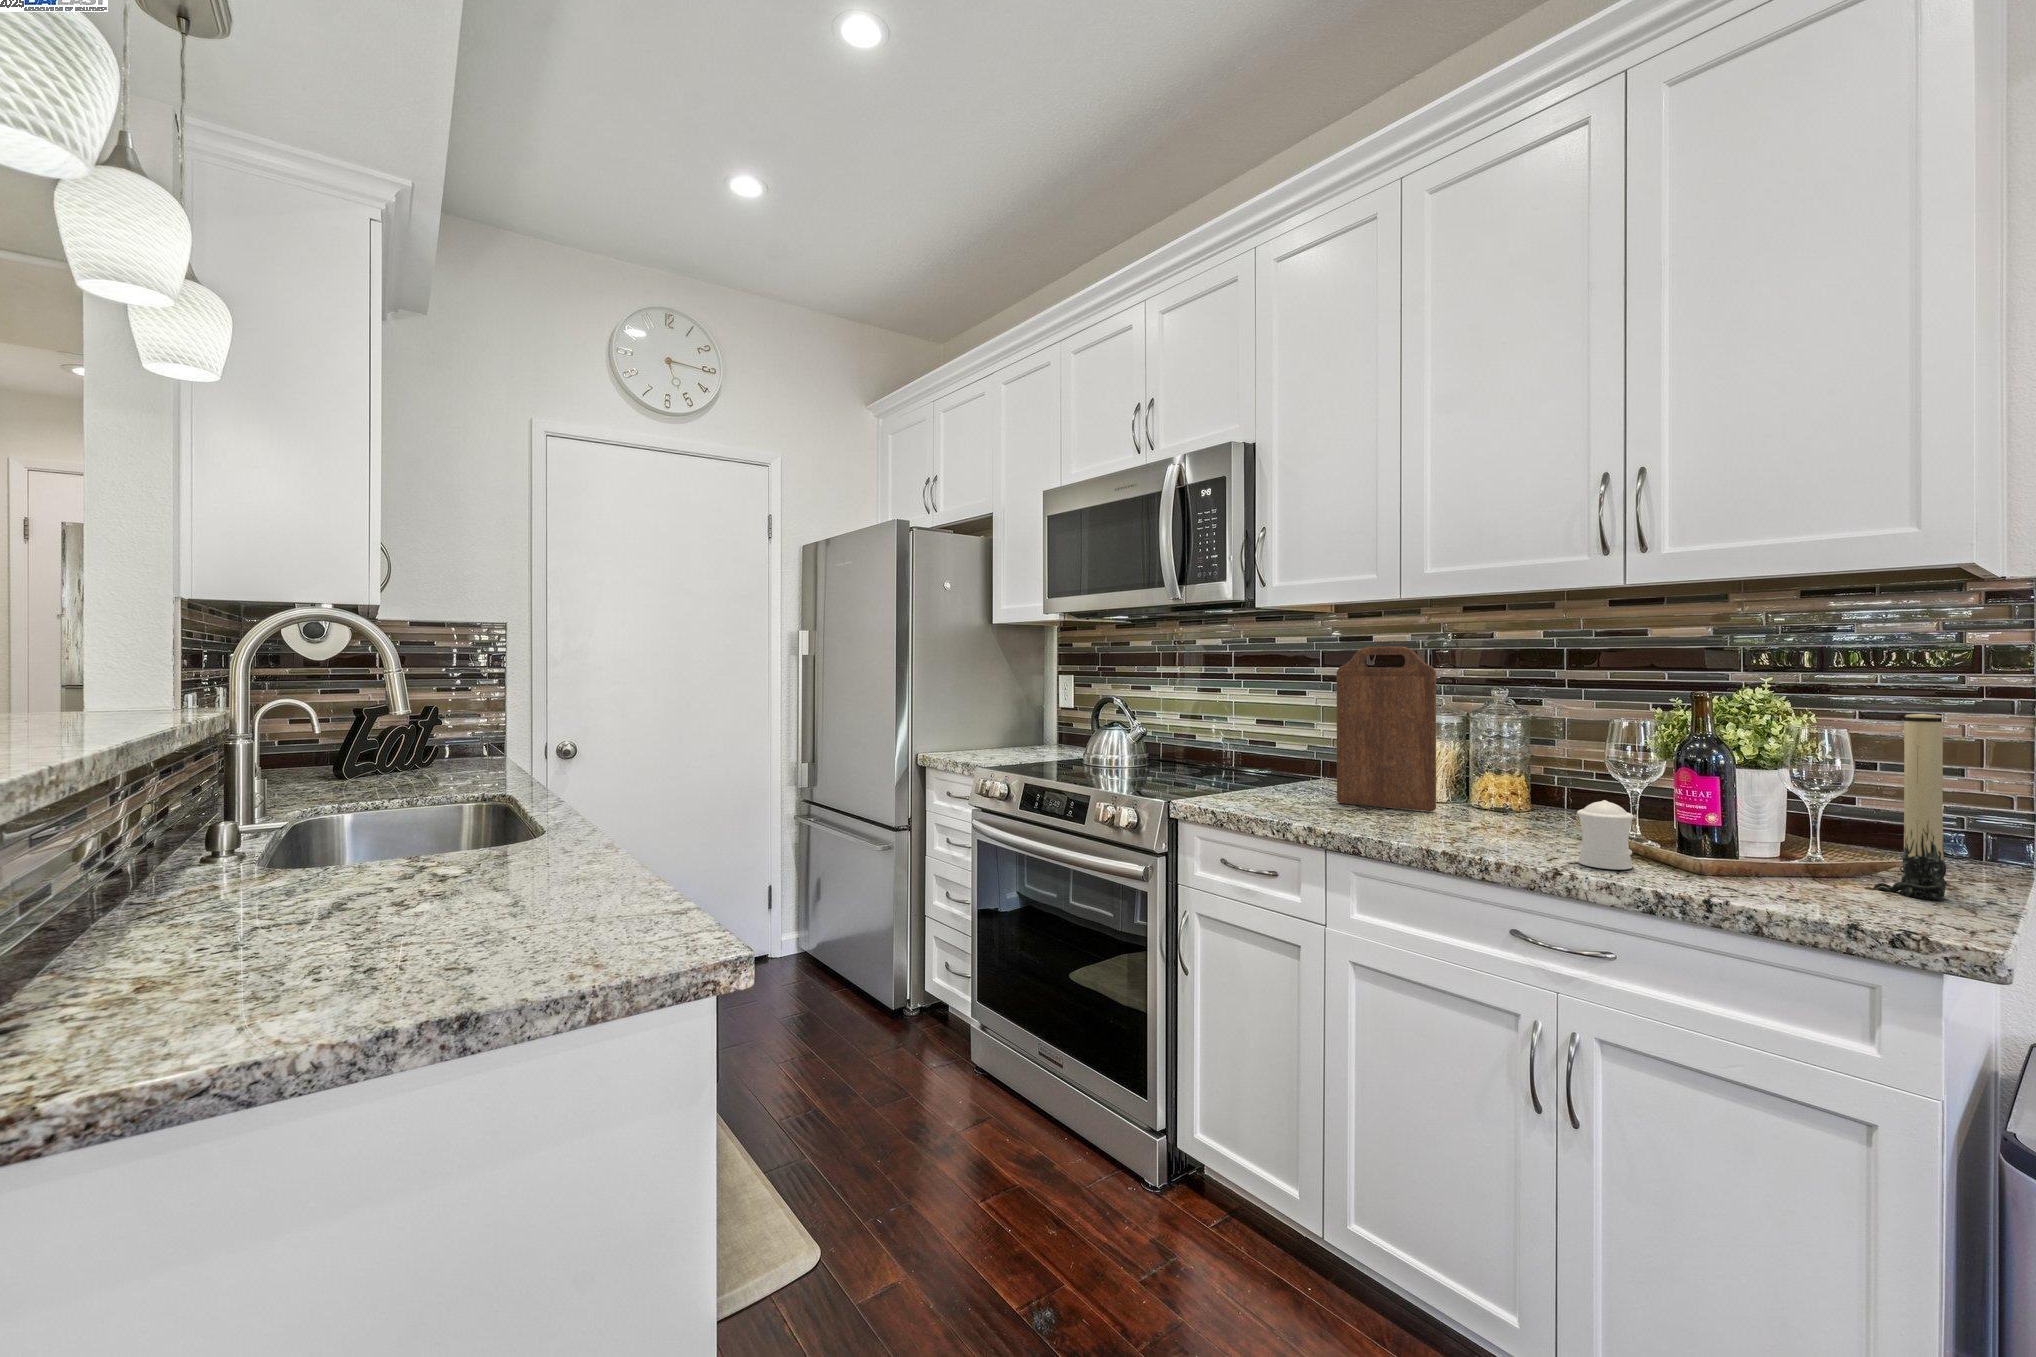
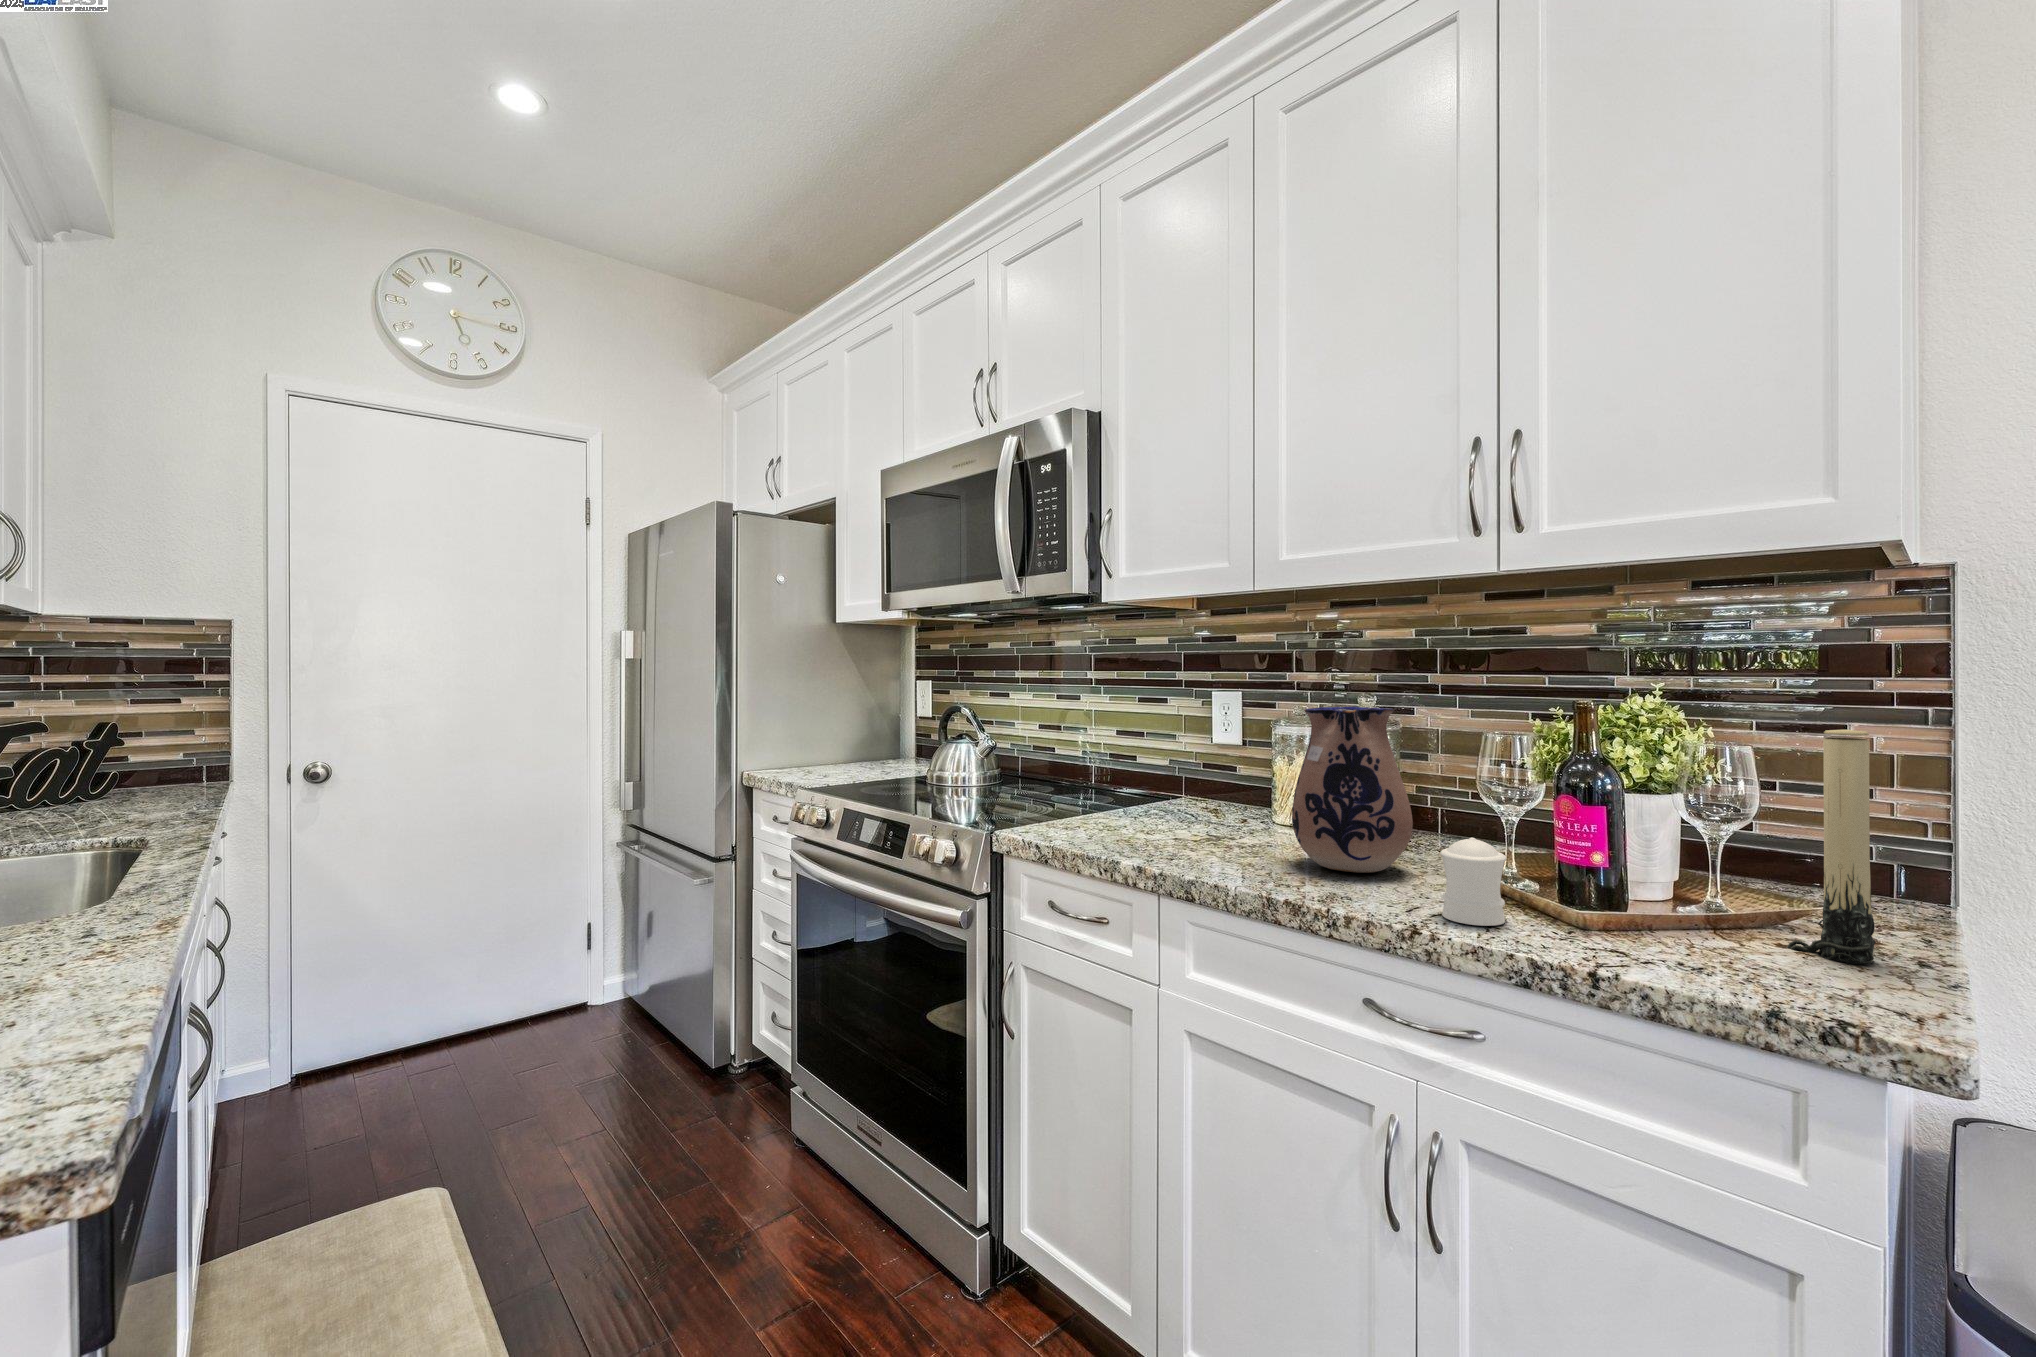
cutting board: present [1337,646,1436,811] -> none [1184,647,1294,840]
ceramic pitcher: none [1440,697,1547,834] -> present [1292,706,1413,873]

